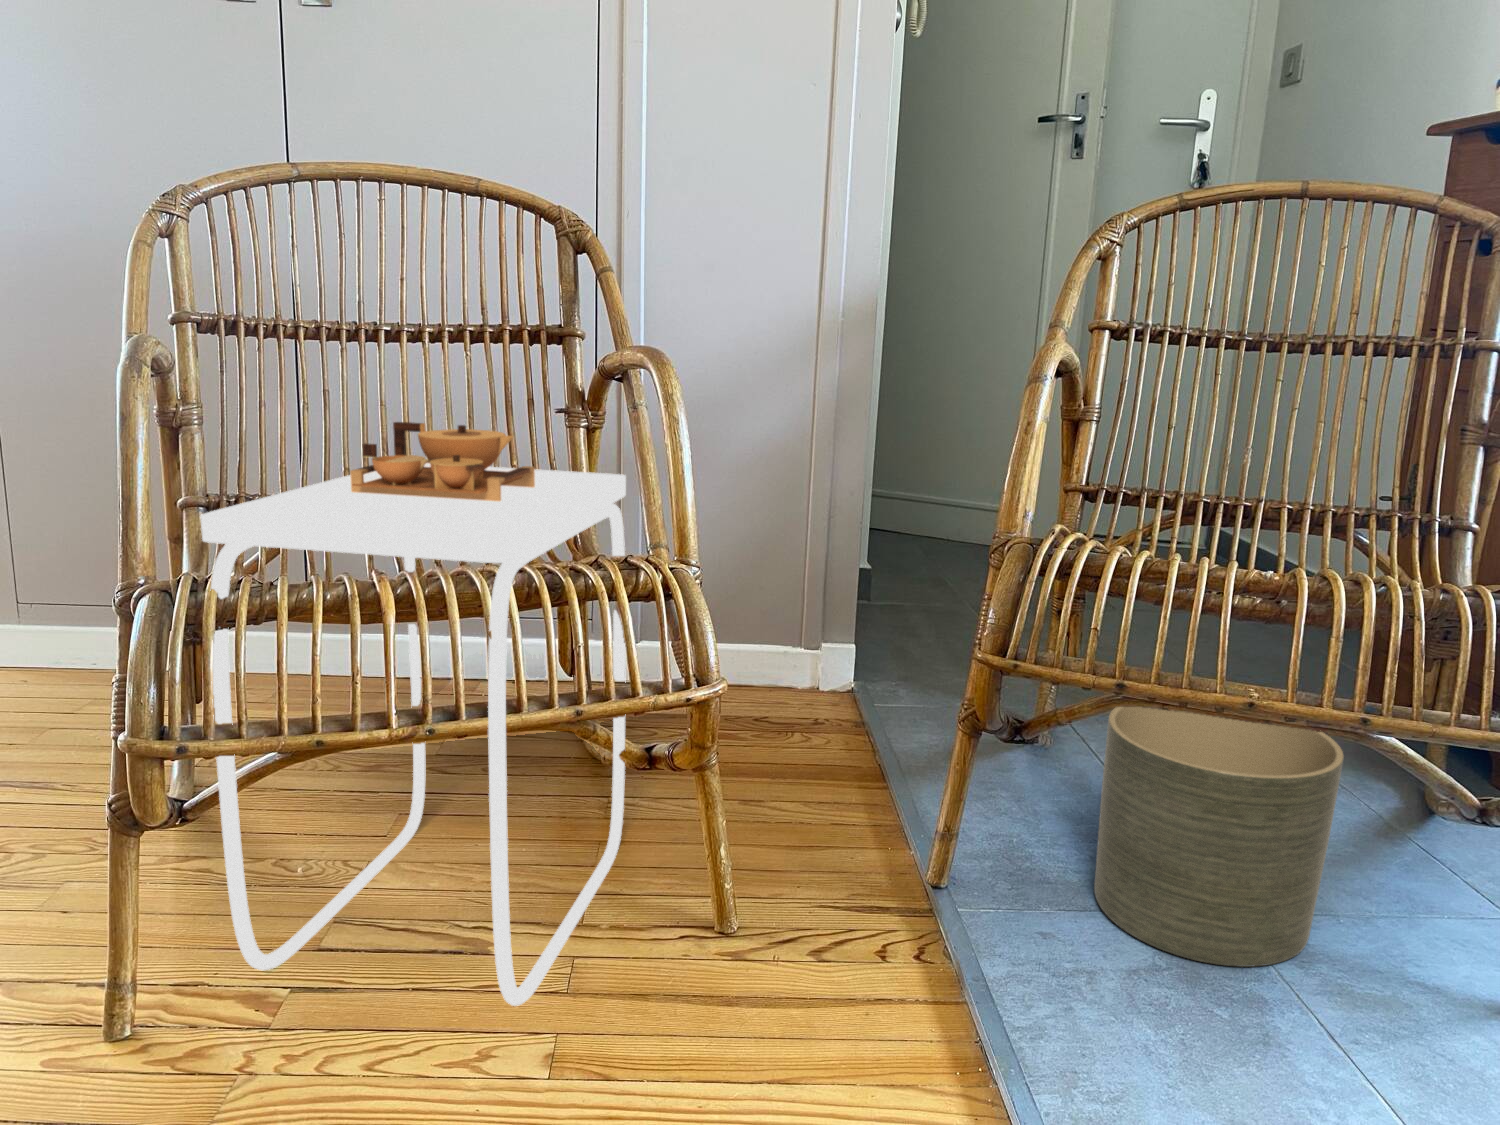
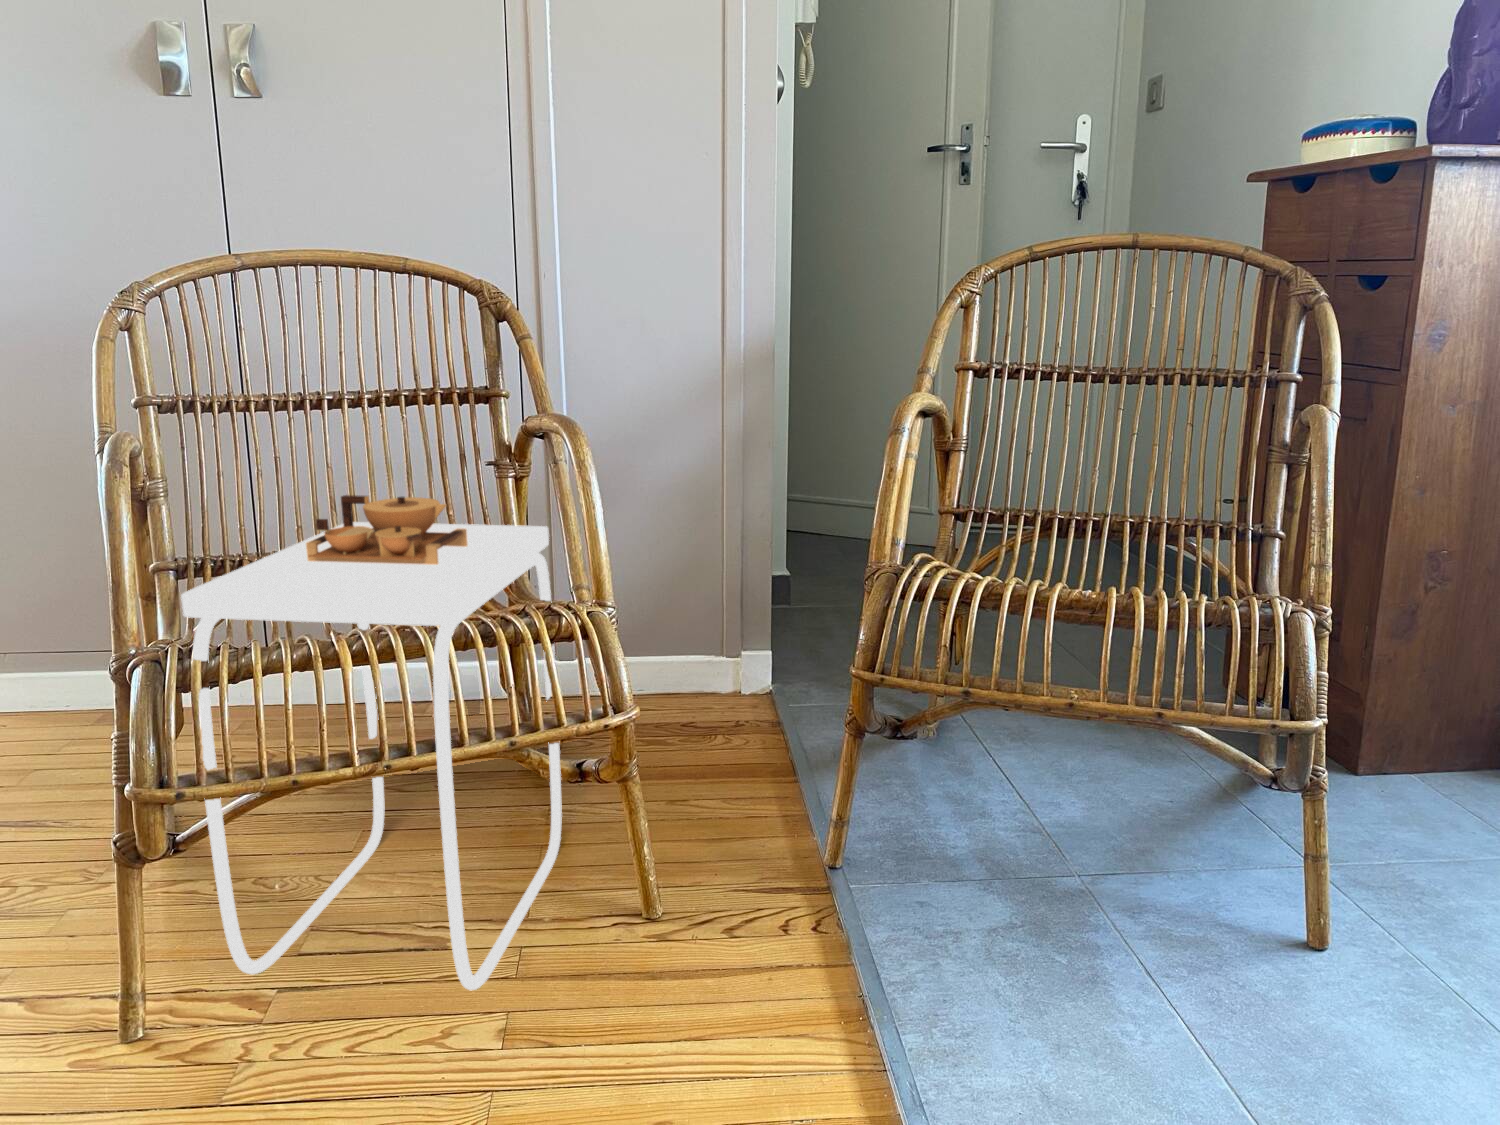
planter: present [1094,707,1343,967] -> none [969,692,1162,920]

